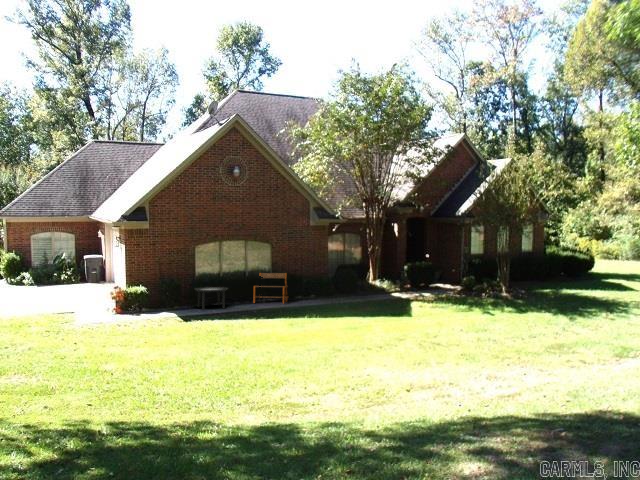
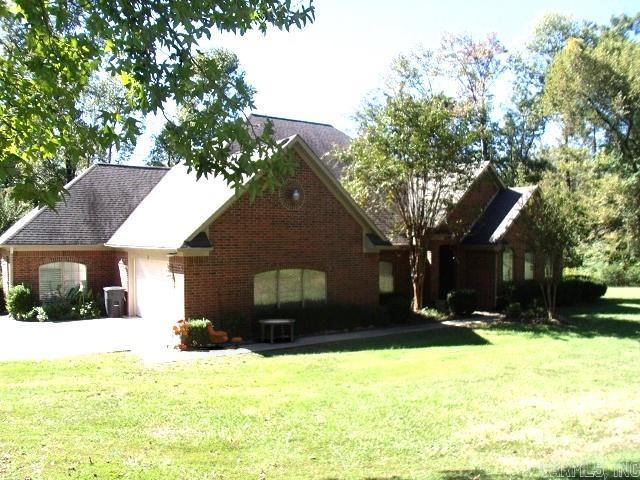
bench: present [253,273,288,304] -> none [315,302,350,335]
lounge chair: none [140,288,174,313] -> present [206,322,241,348]

